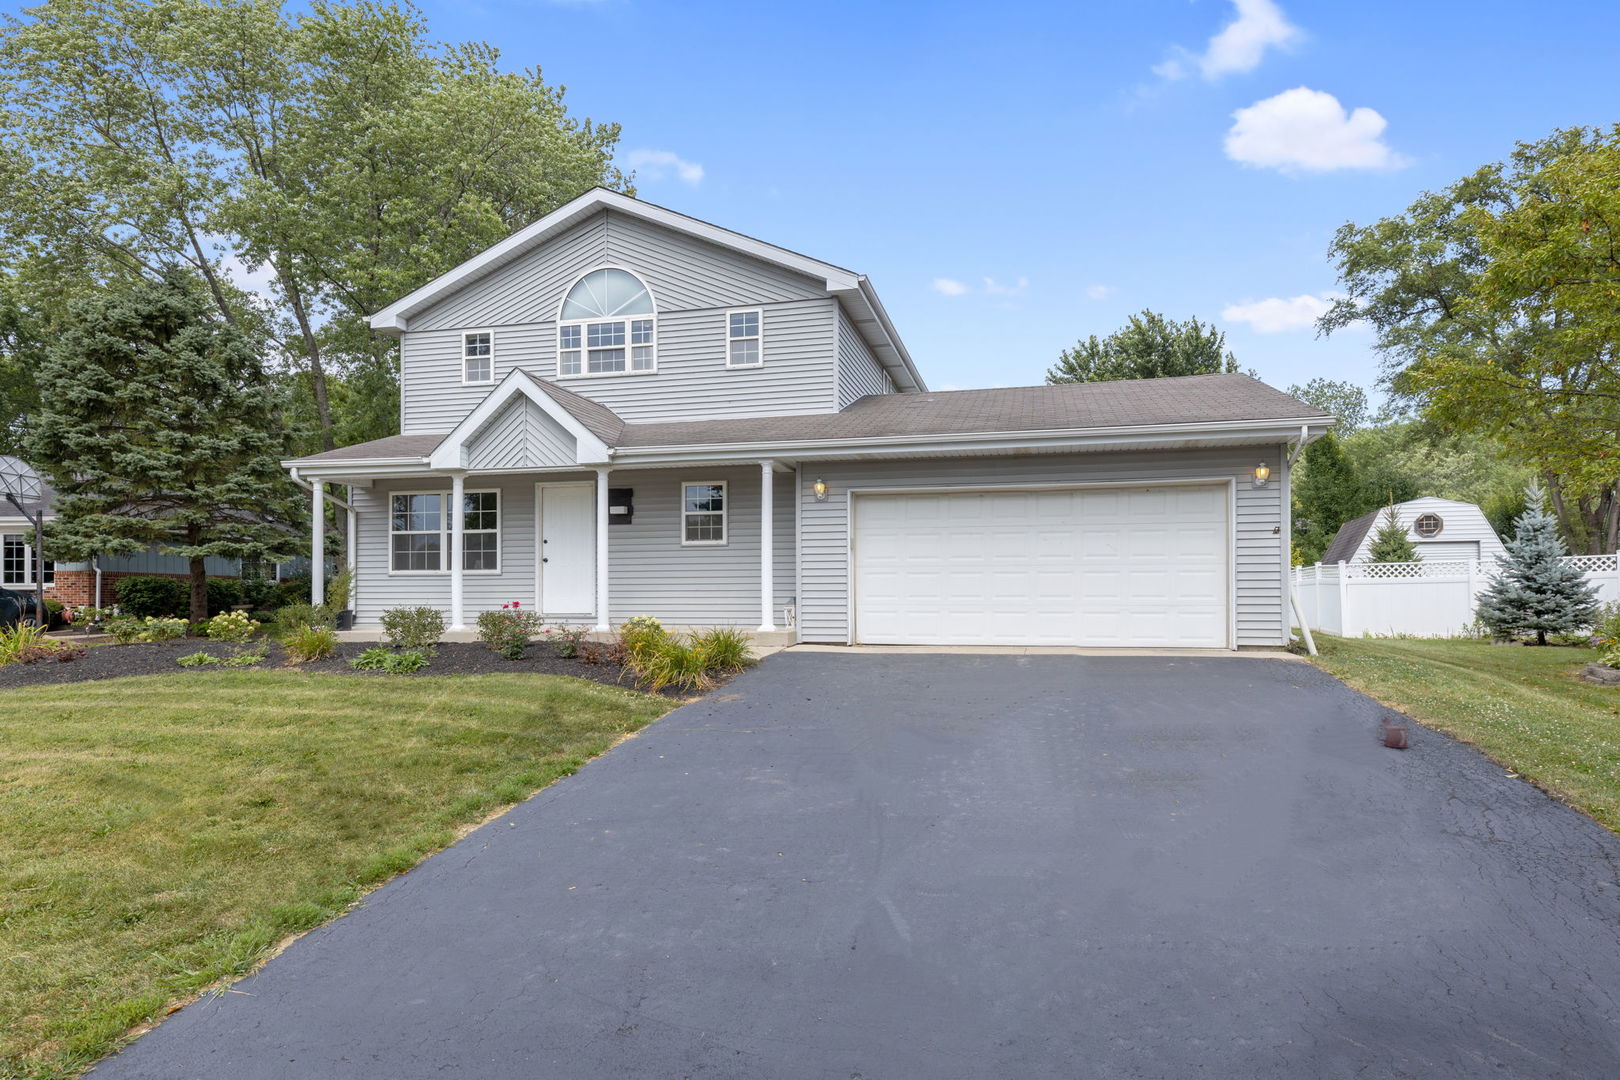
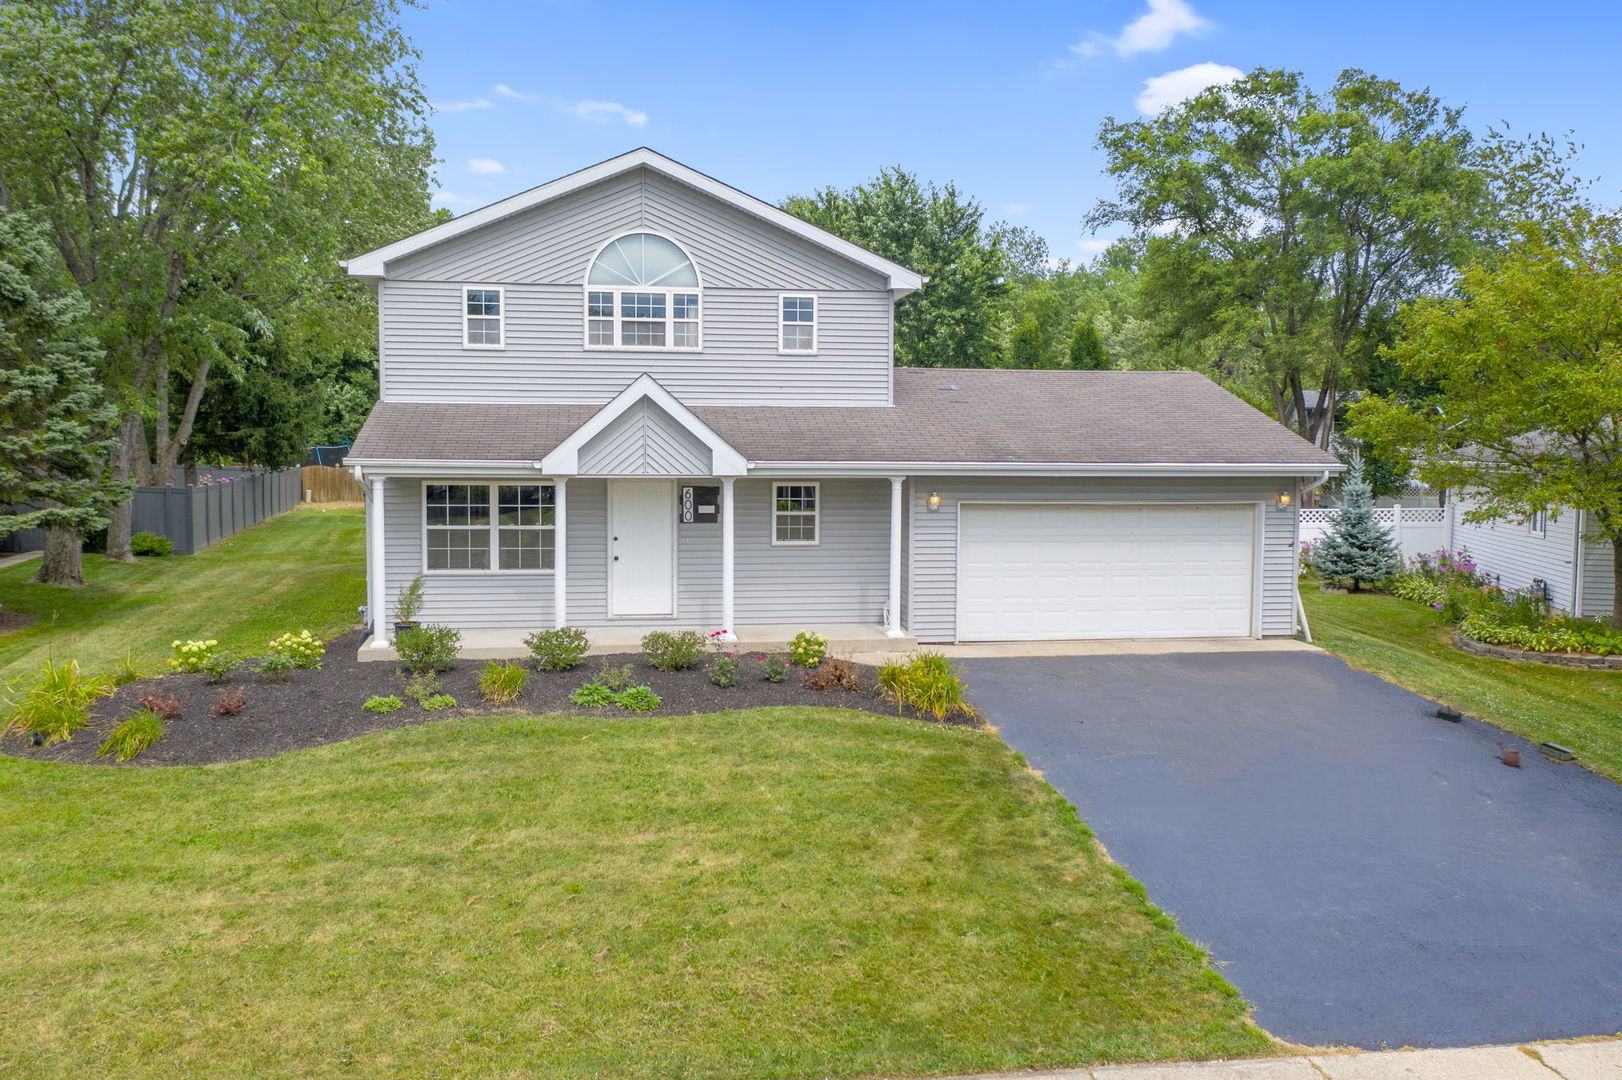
decorative plant: none [1352,673,1402,713] -> present [1432,691,1464,722]
toolbox: none [1465,728,1519,747] -> present [1537,742,1578,760]

